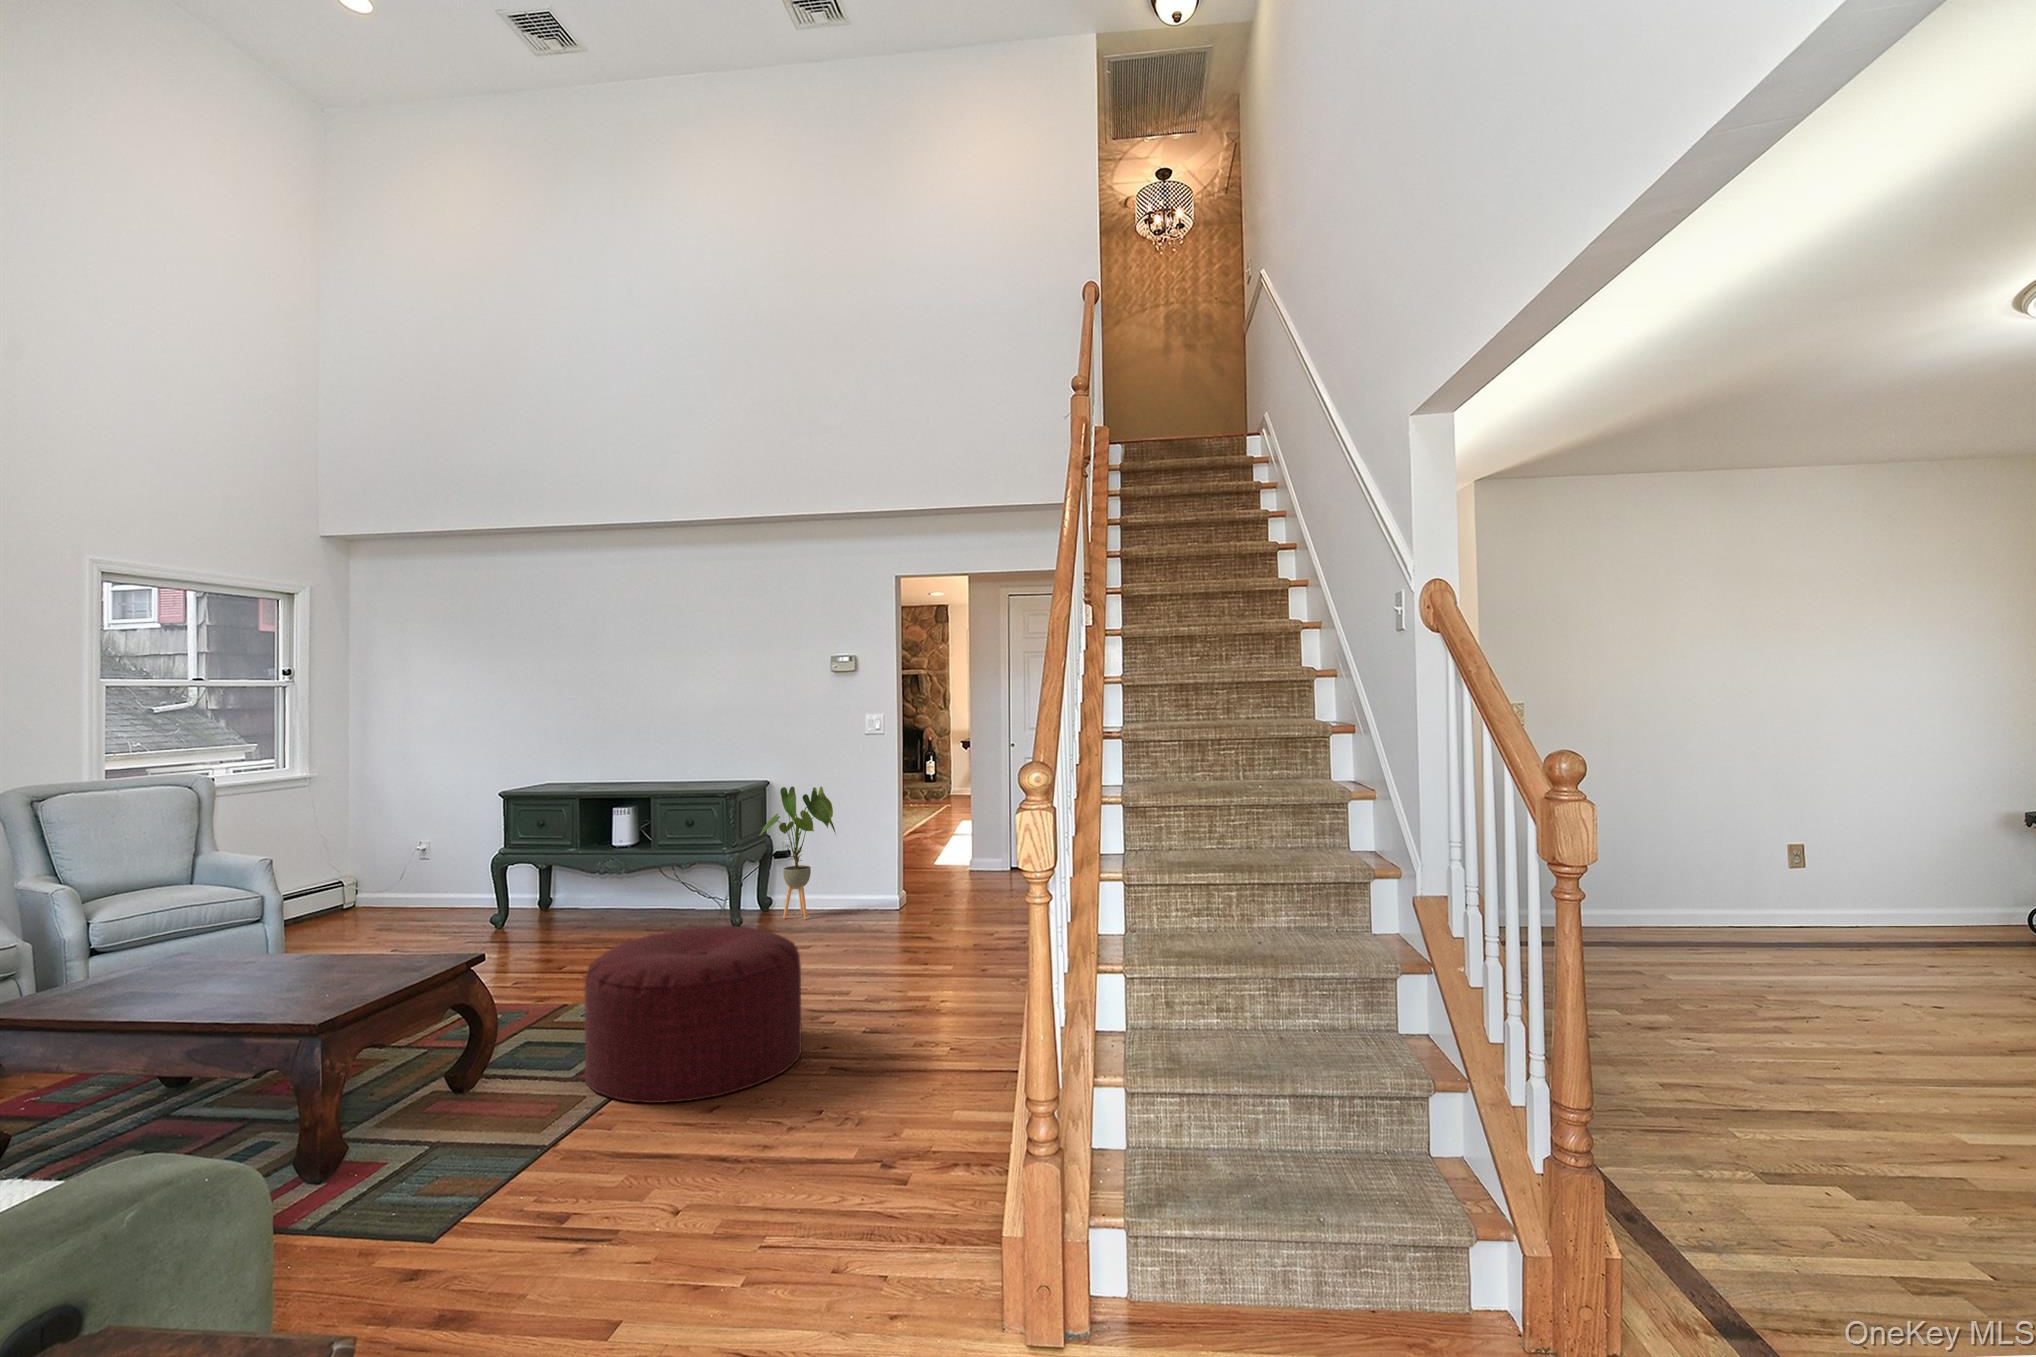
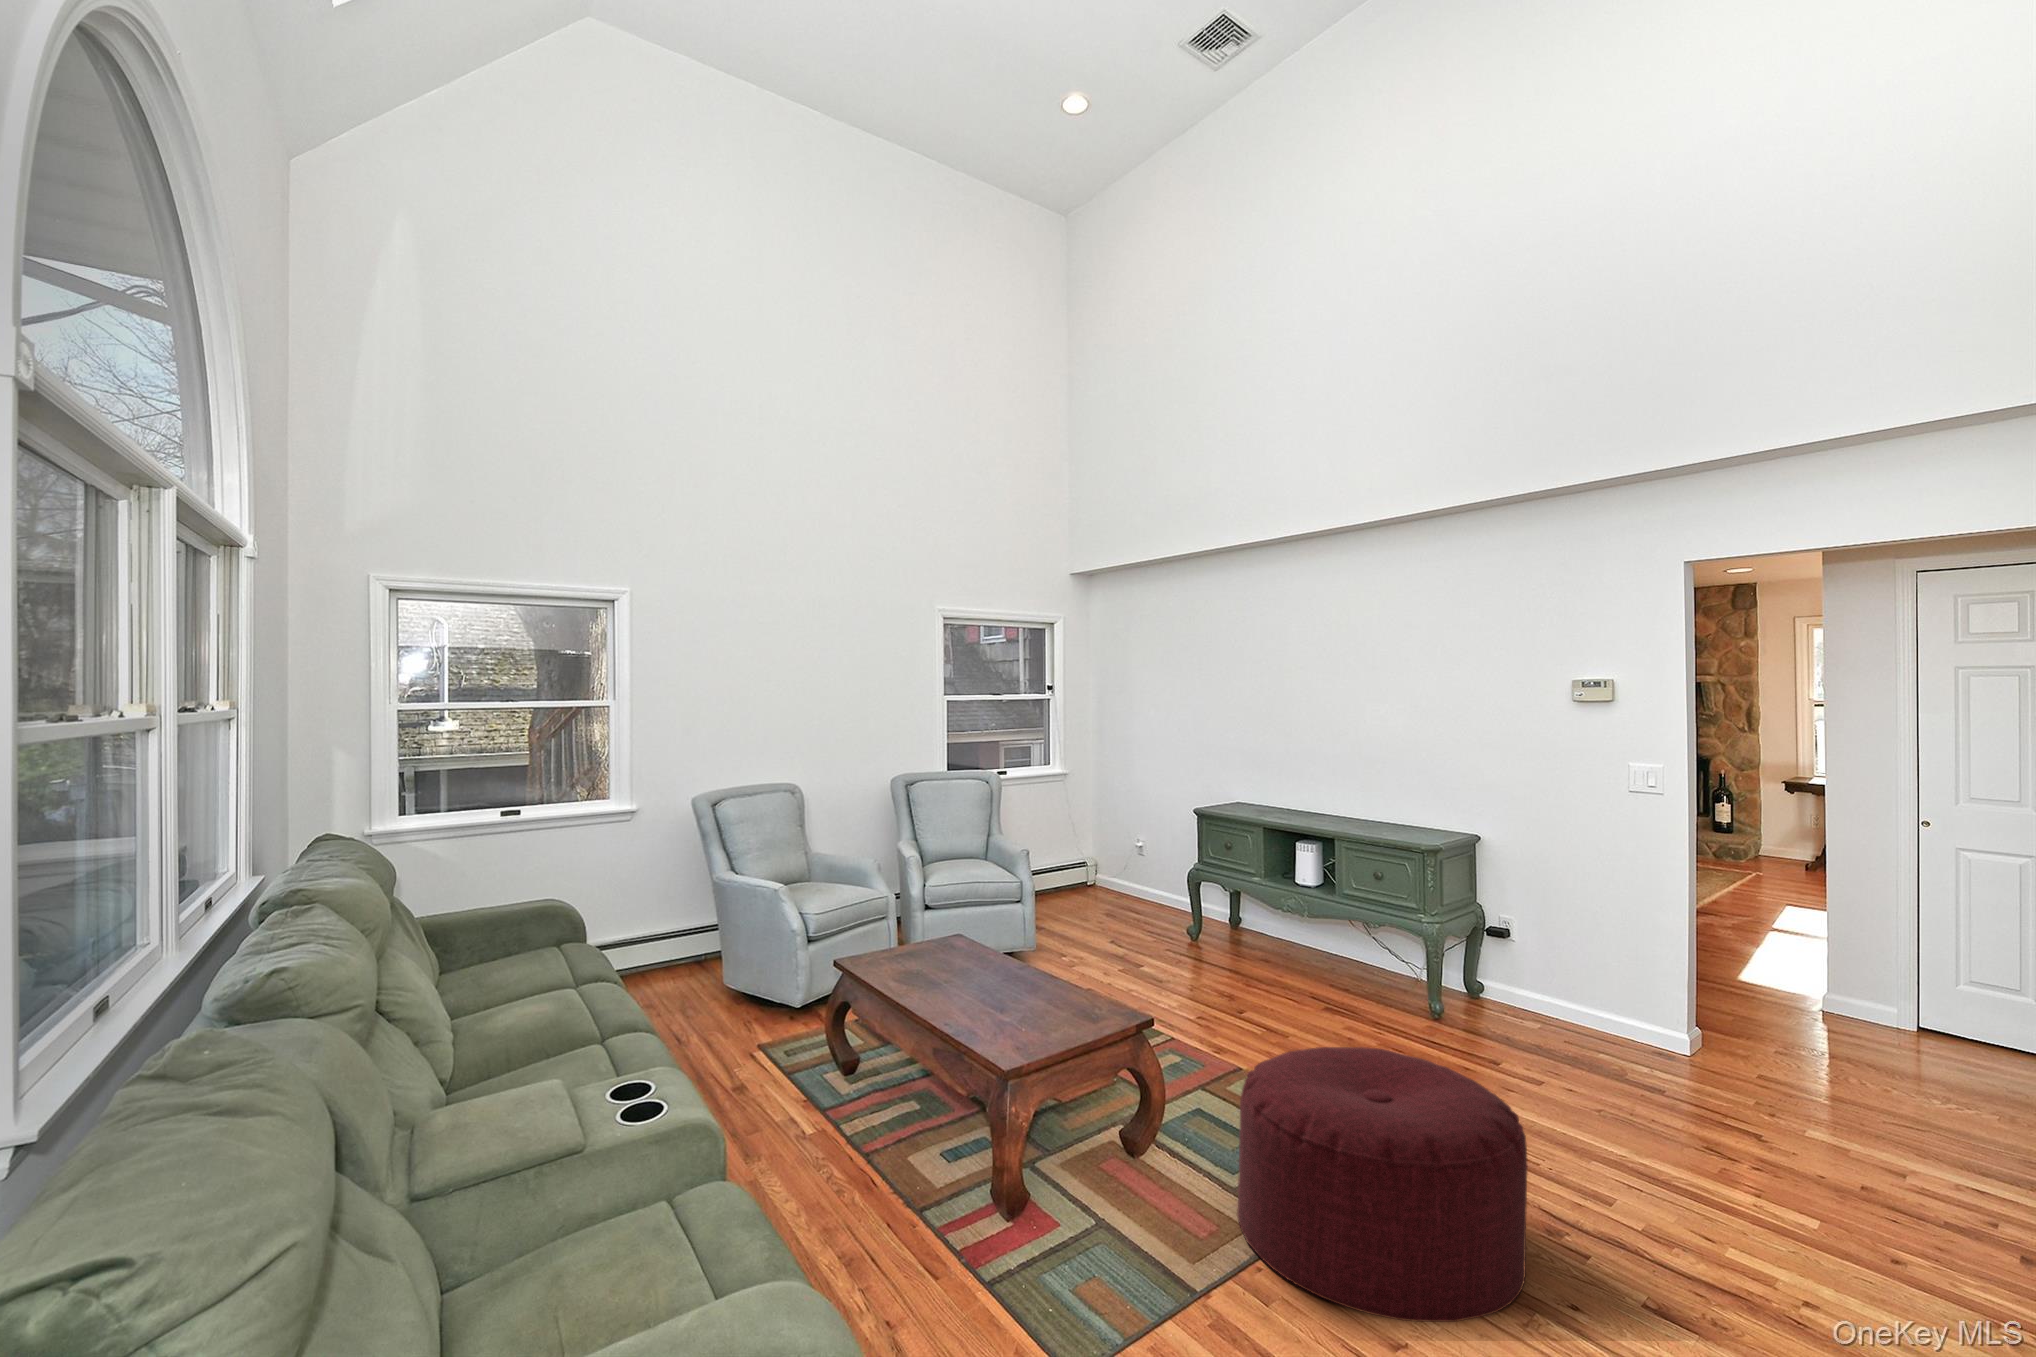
house plant: present [760,786,835,919] -> none [1471,847,1583,1021]

